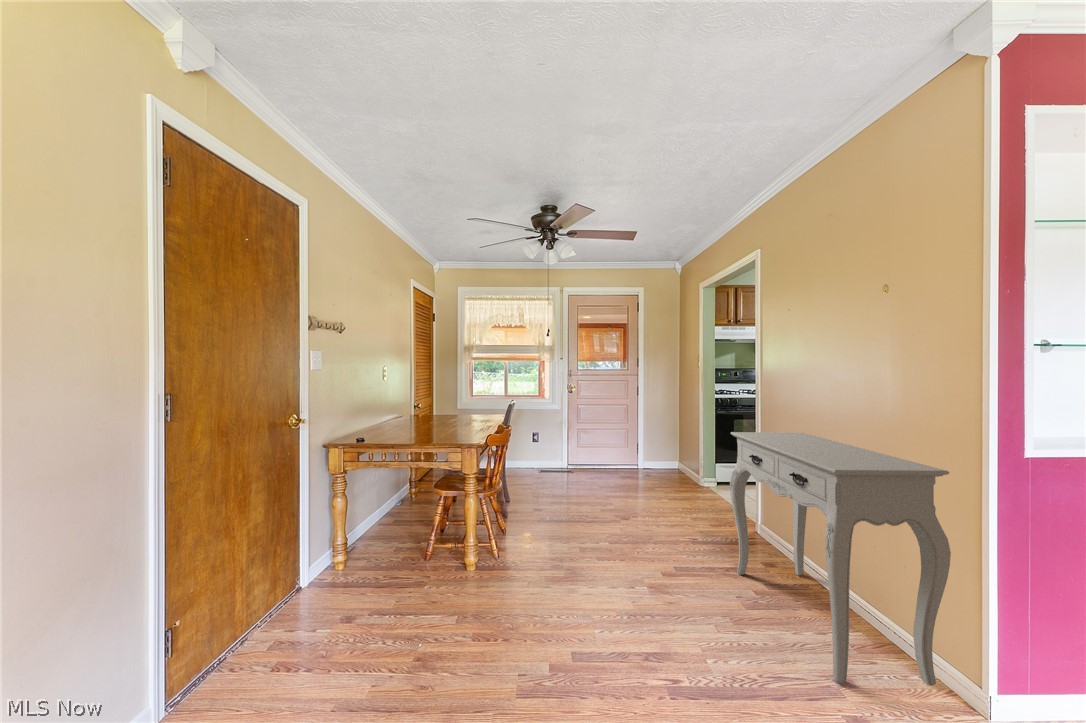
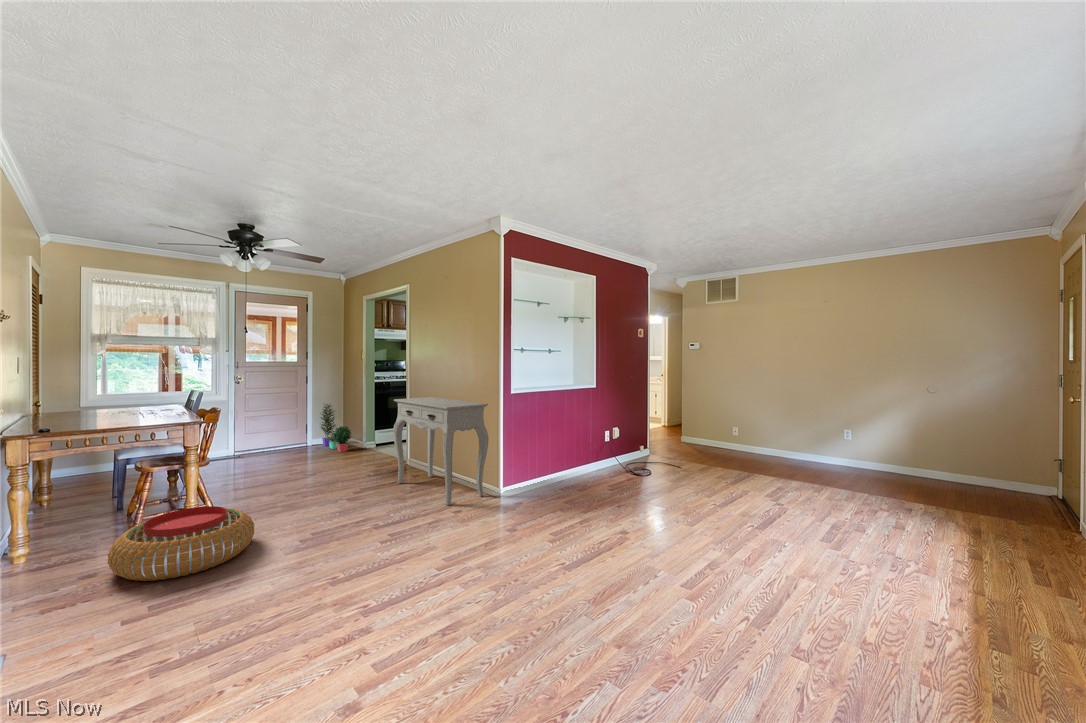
potted plant: none [650,420,685,487] -> present [321,404,351,452]
pouf: none [350,558,506,674] -> present [108,506,254,581]

